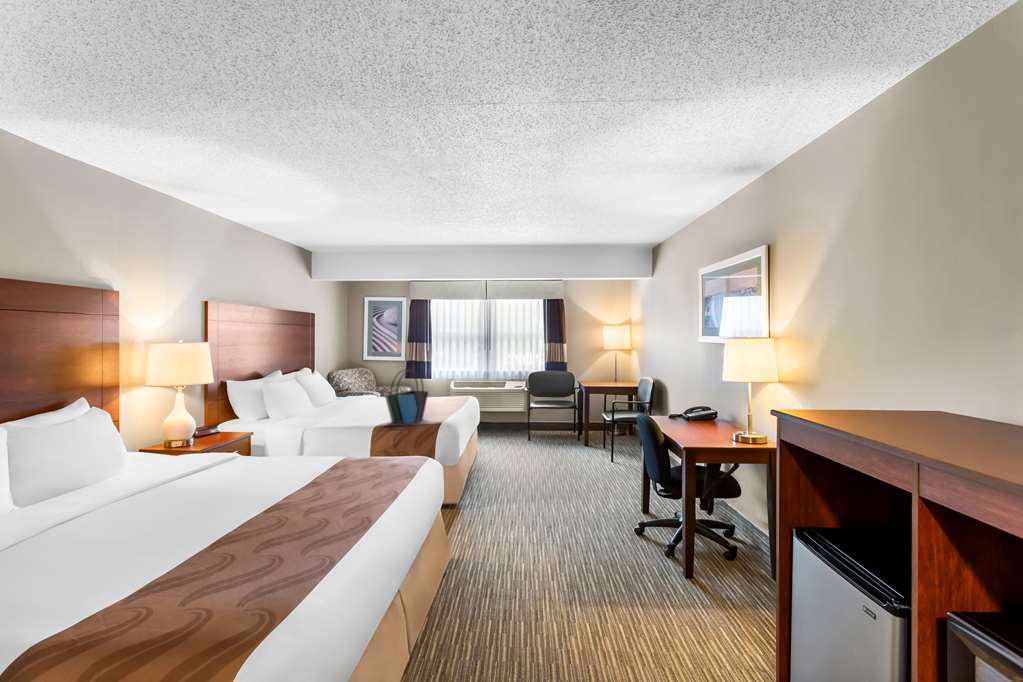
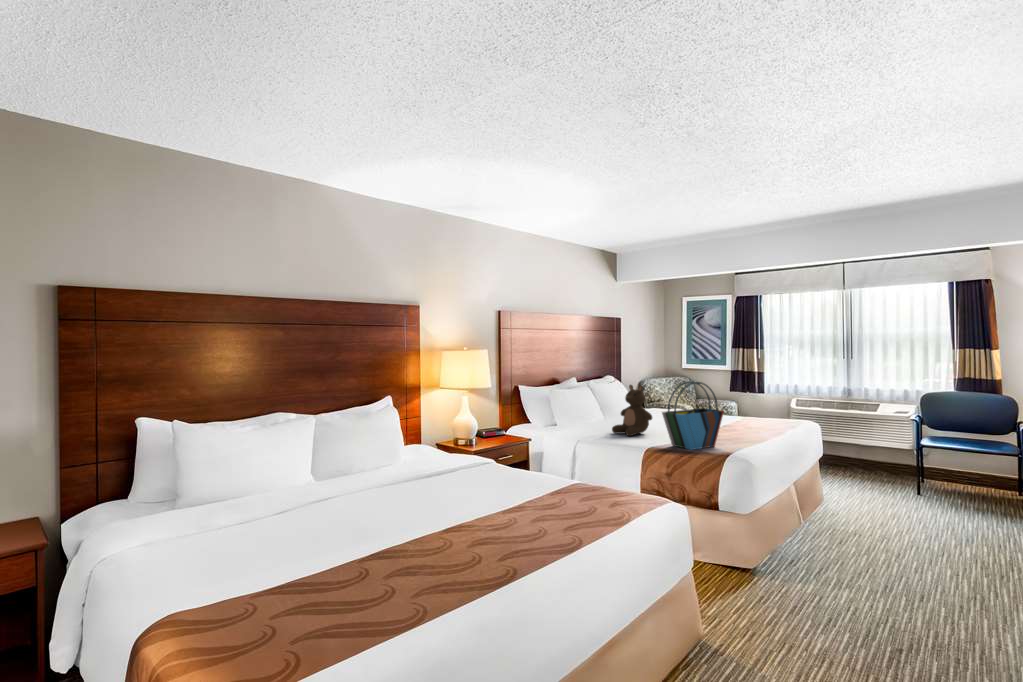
stuffed bear: none [333,375,369,419] -> present [612,385,652,436]

